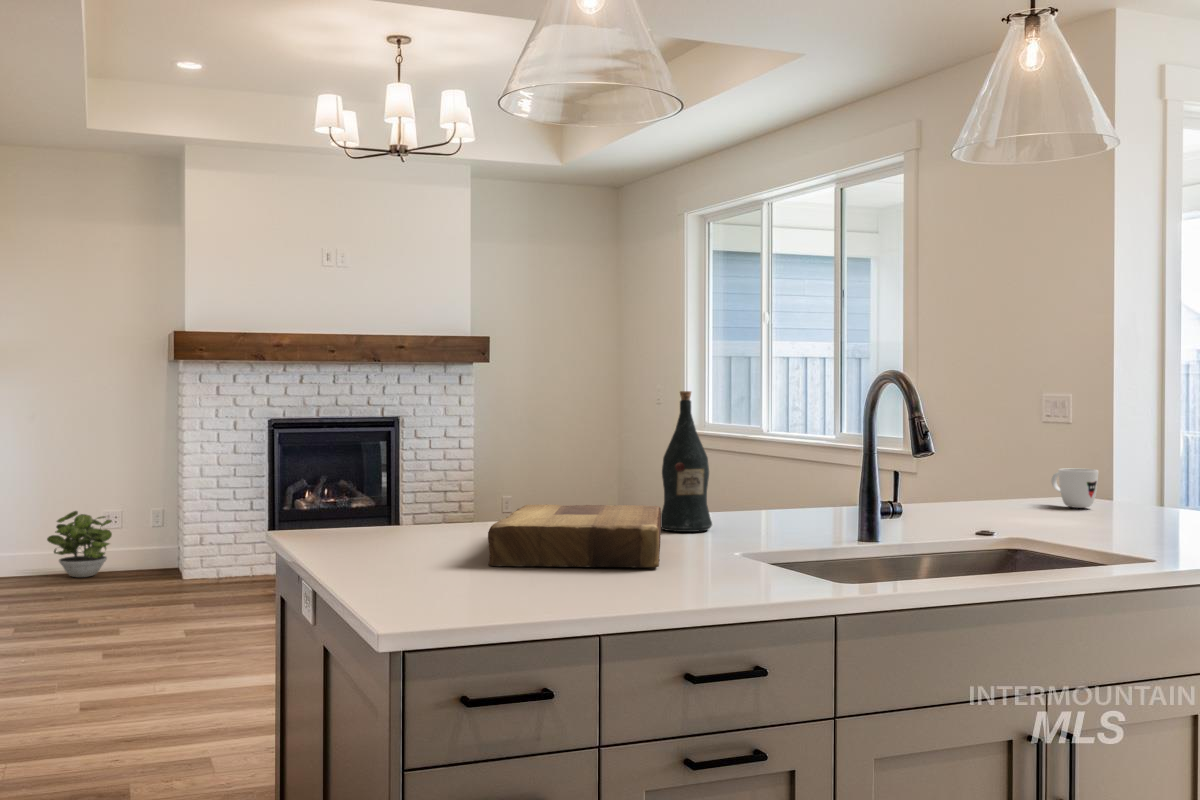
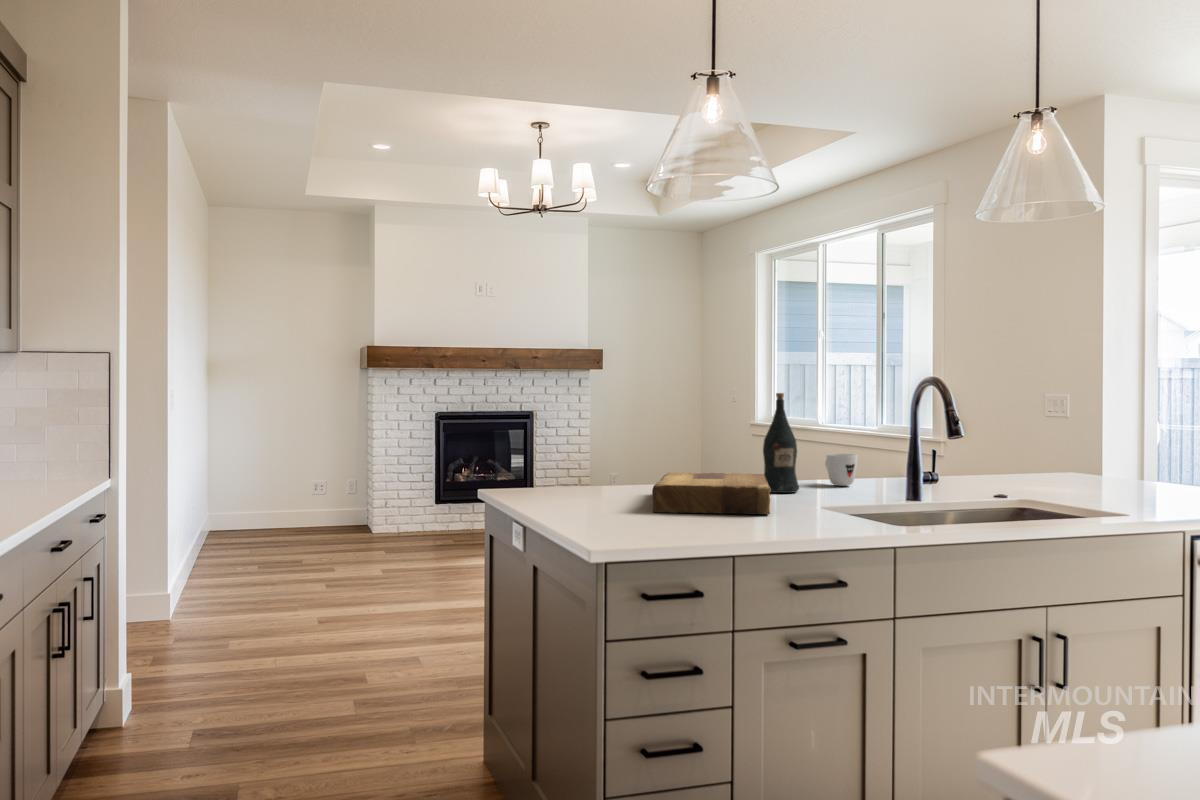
mug: present [1052,468,1099,508] -> present [825,454,858,486]
potted plant: present [47,511,112,578] -> none [273,481,319,532]

